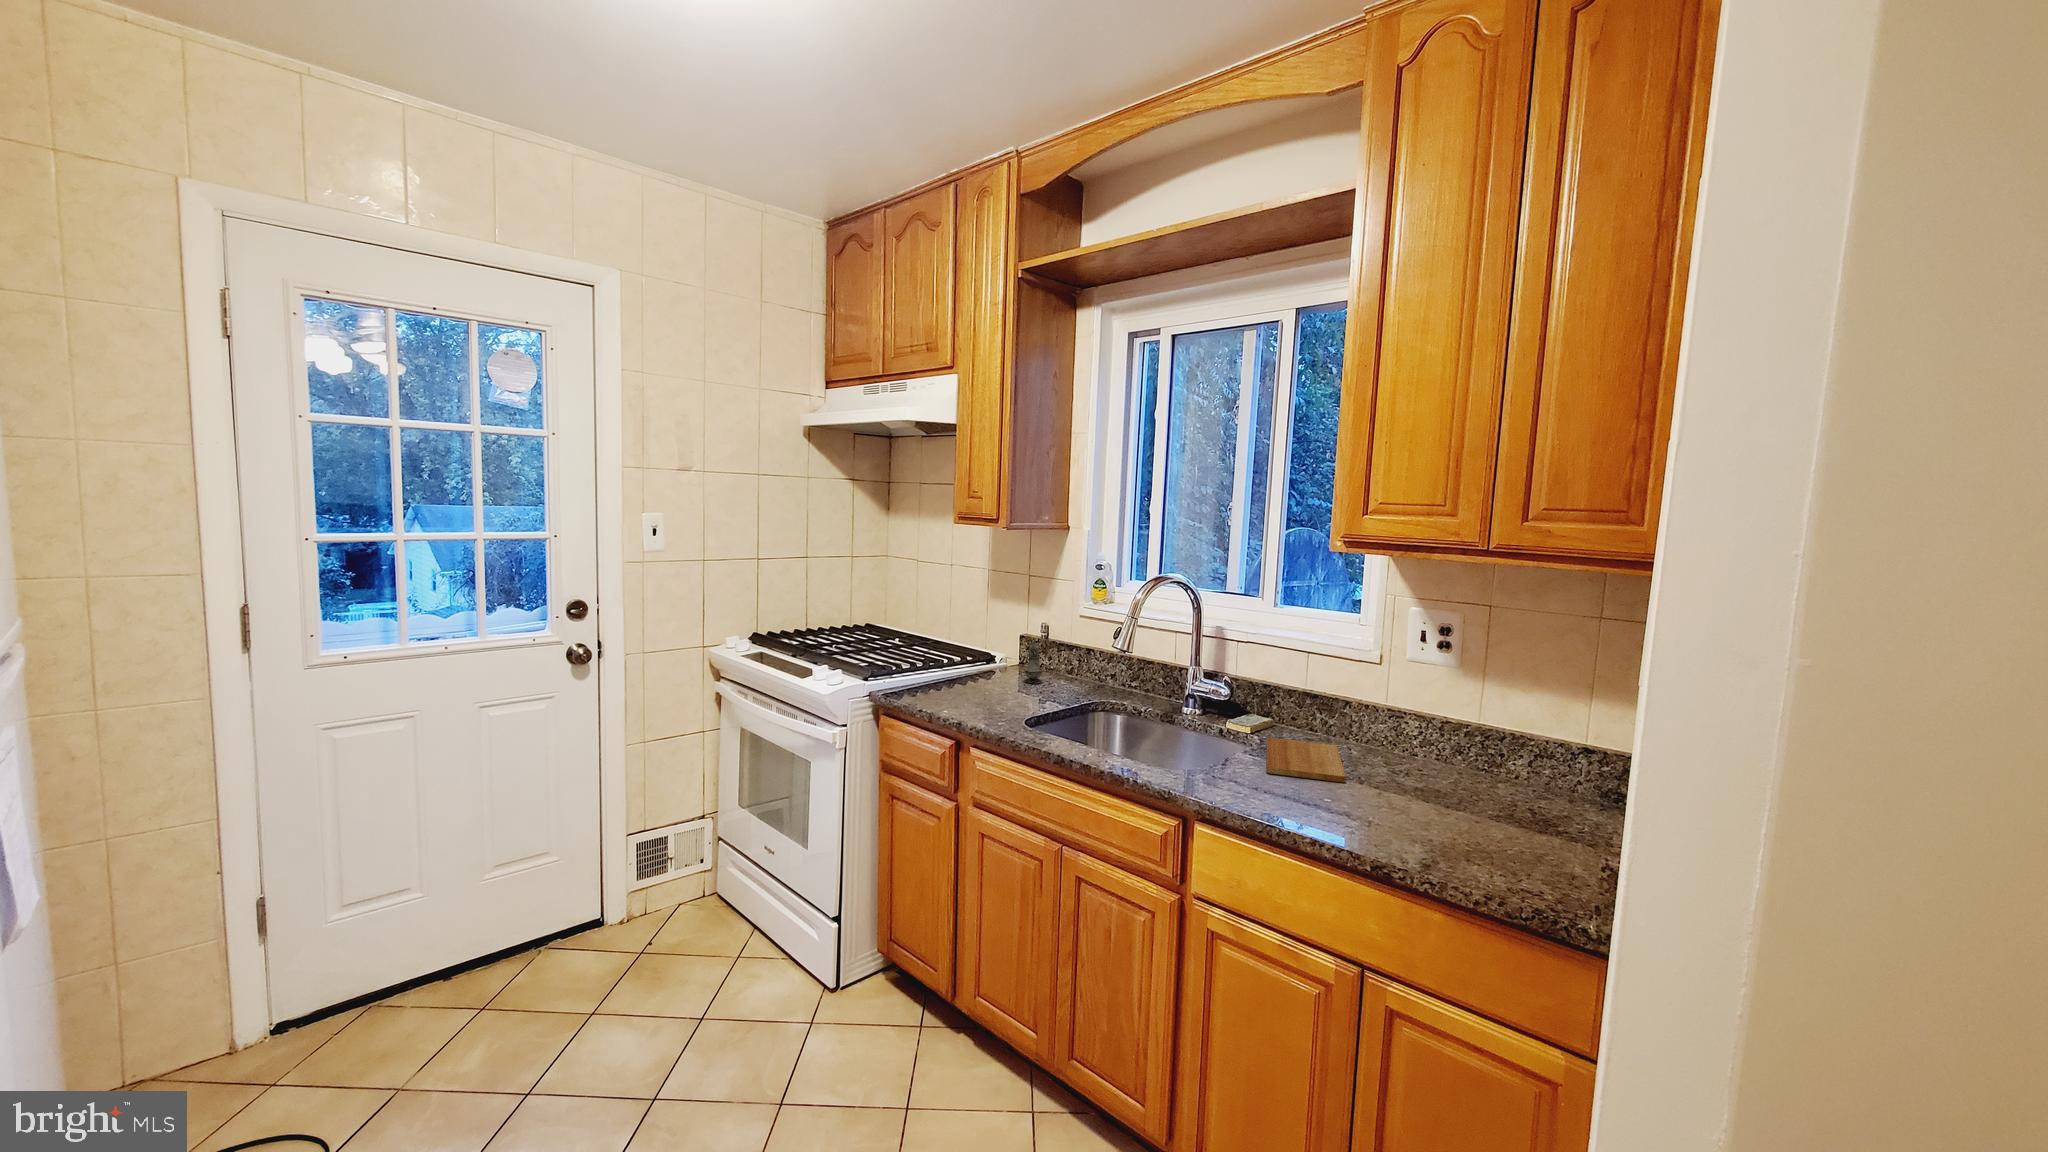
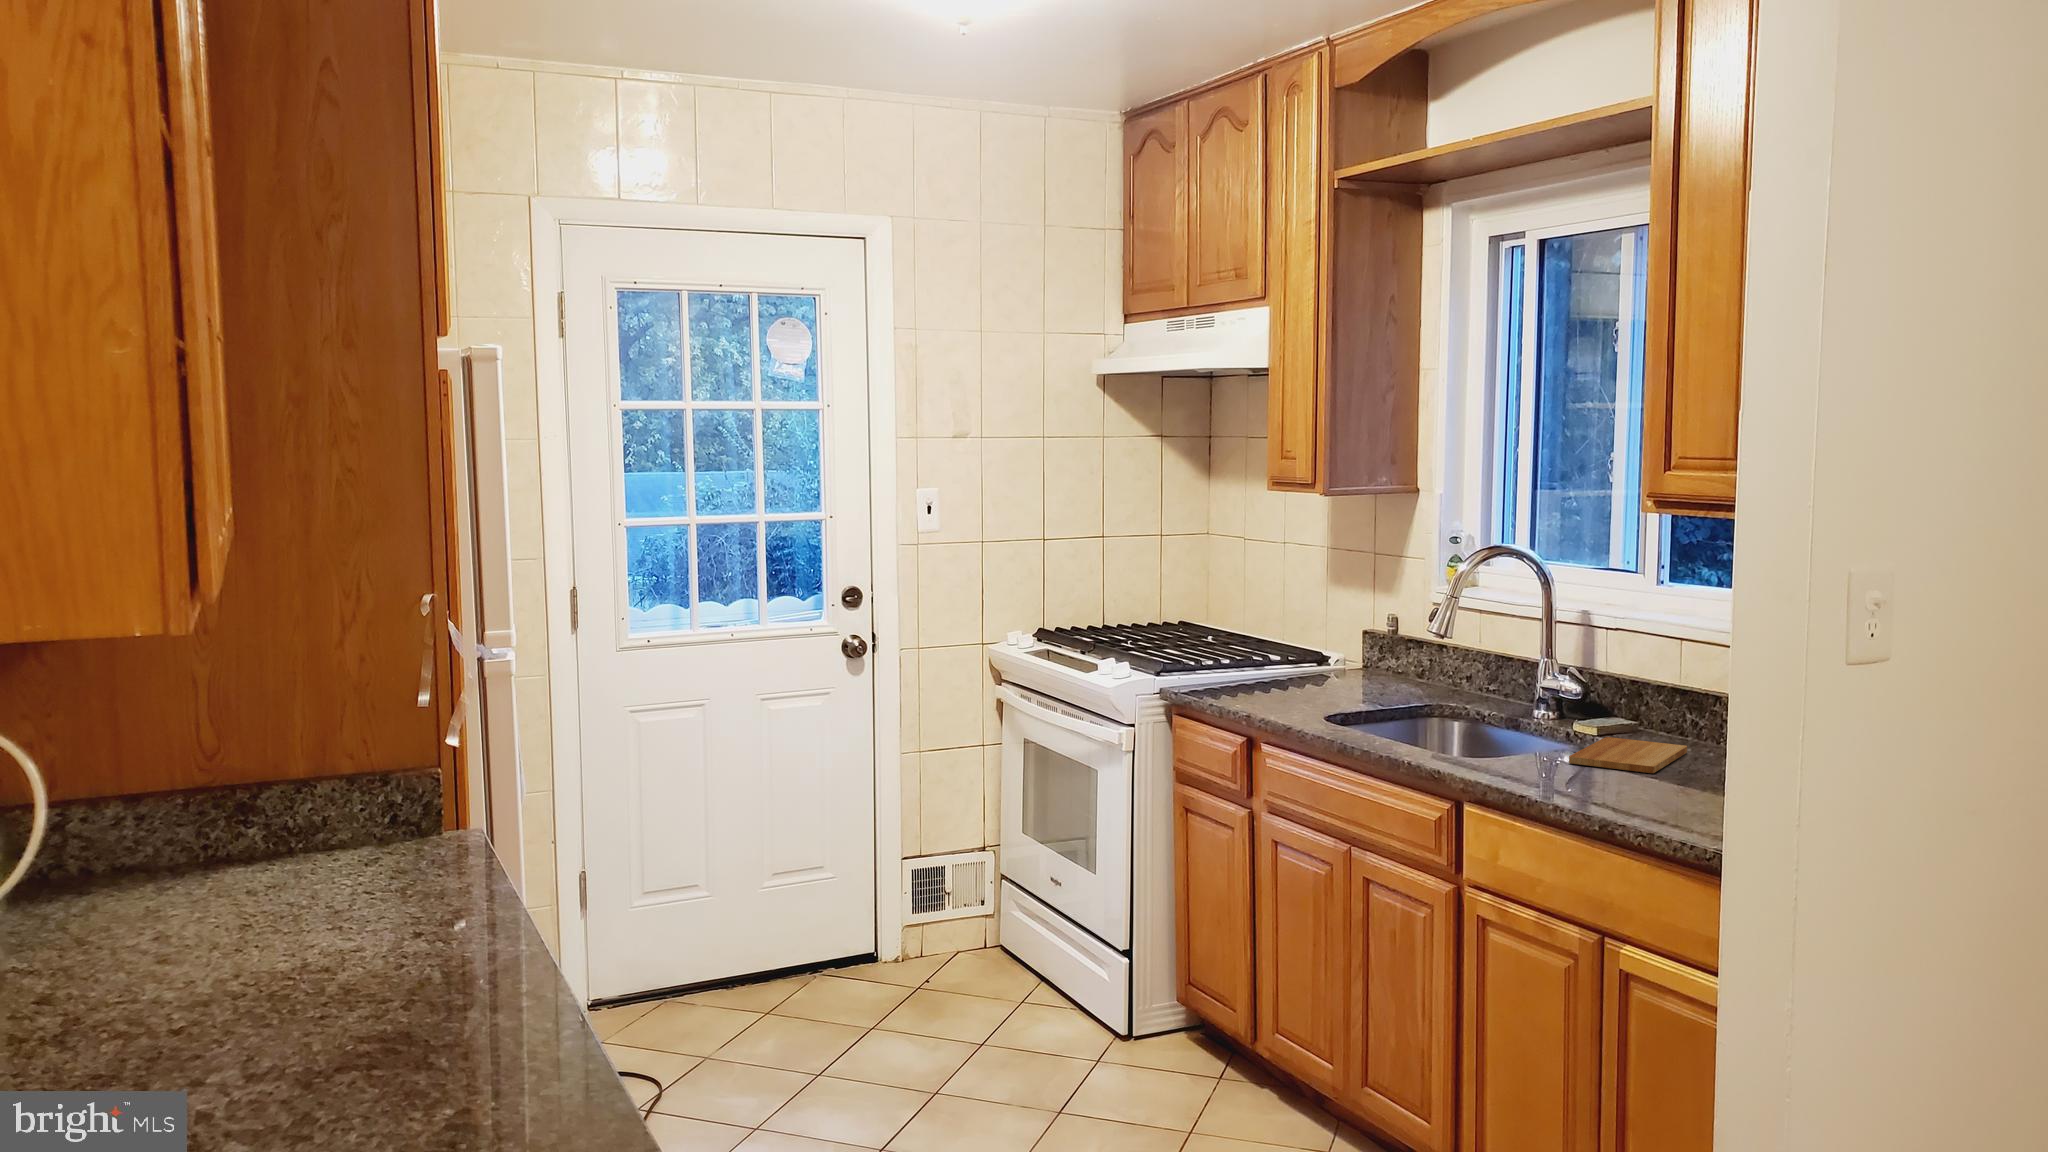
salt shaker: present [1024,641,1043,683] -> none [1355,634,1381,687]

